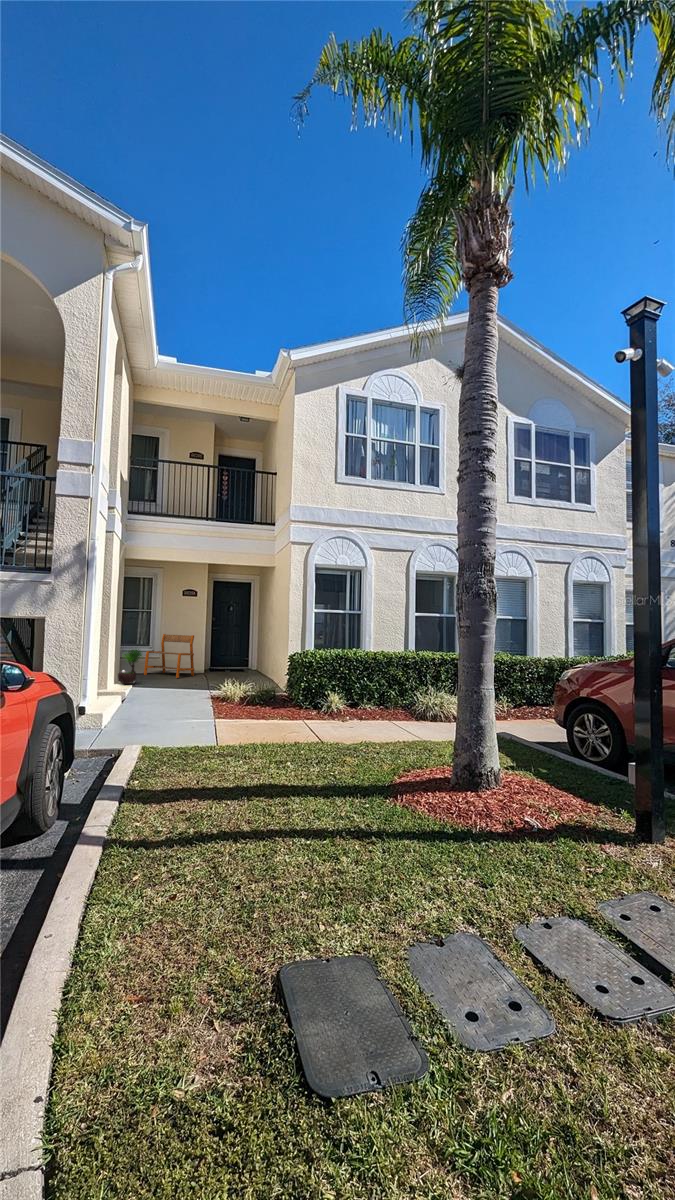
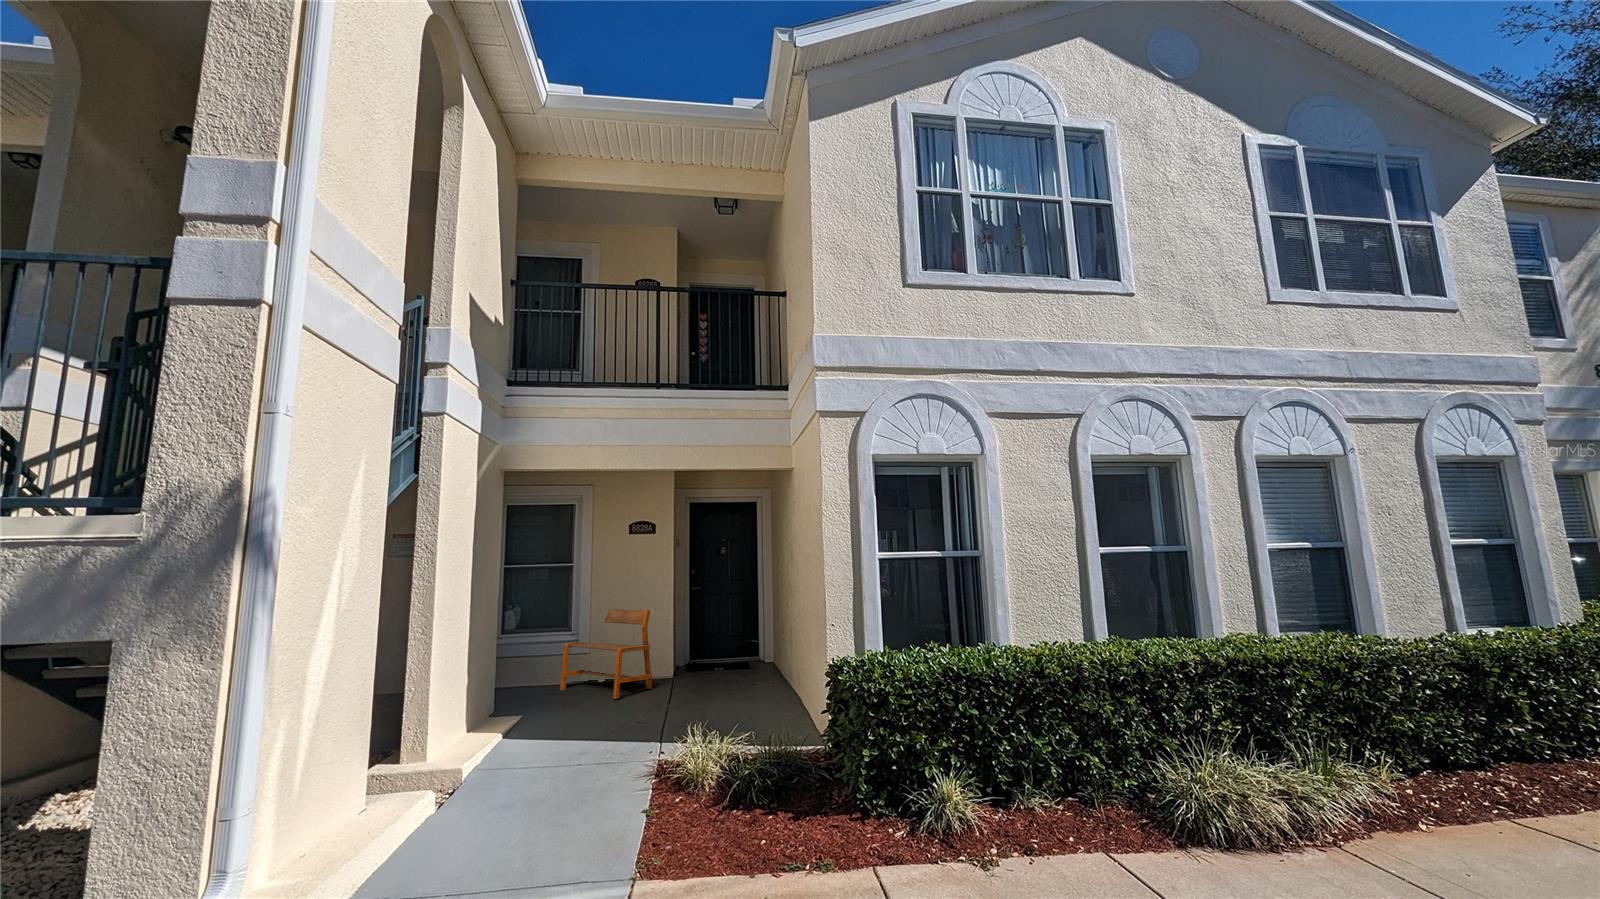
potted tree: present [118,649,142,684] -> none [486,644,536,726]

